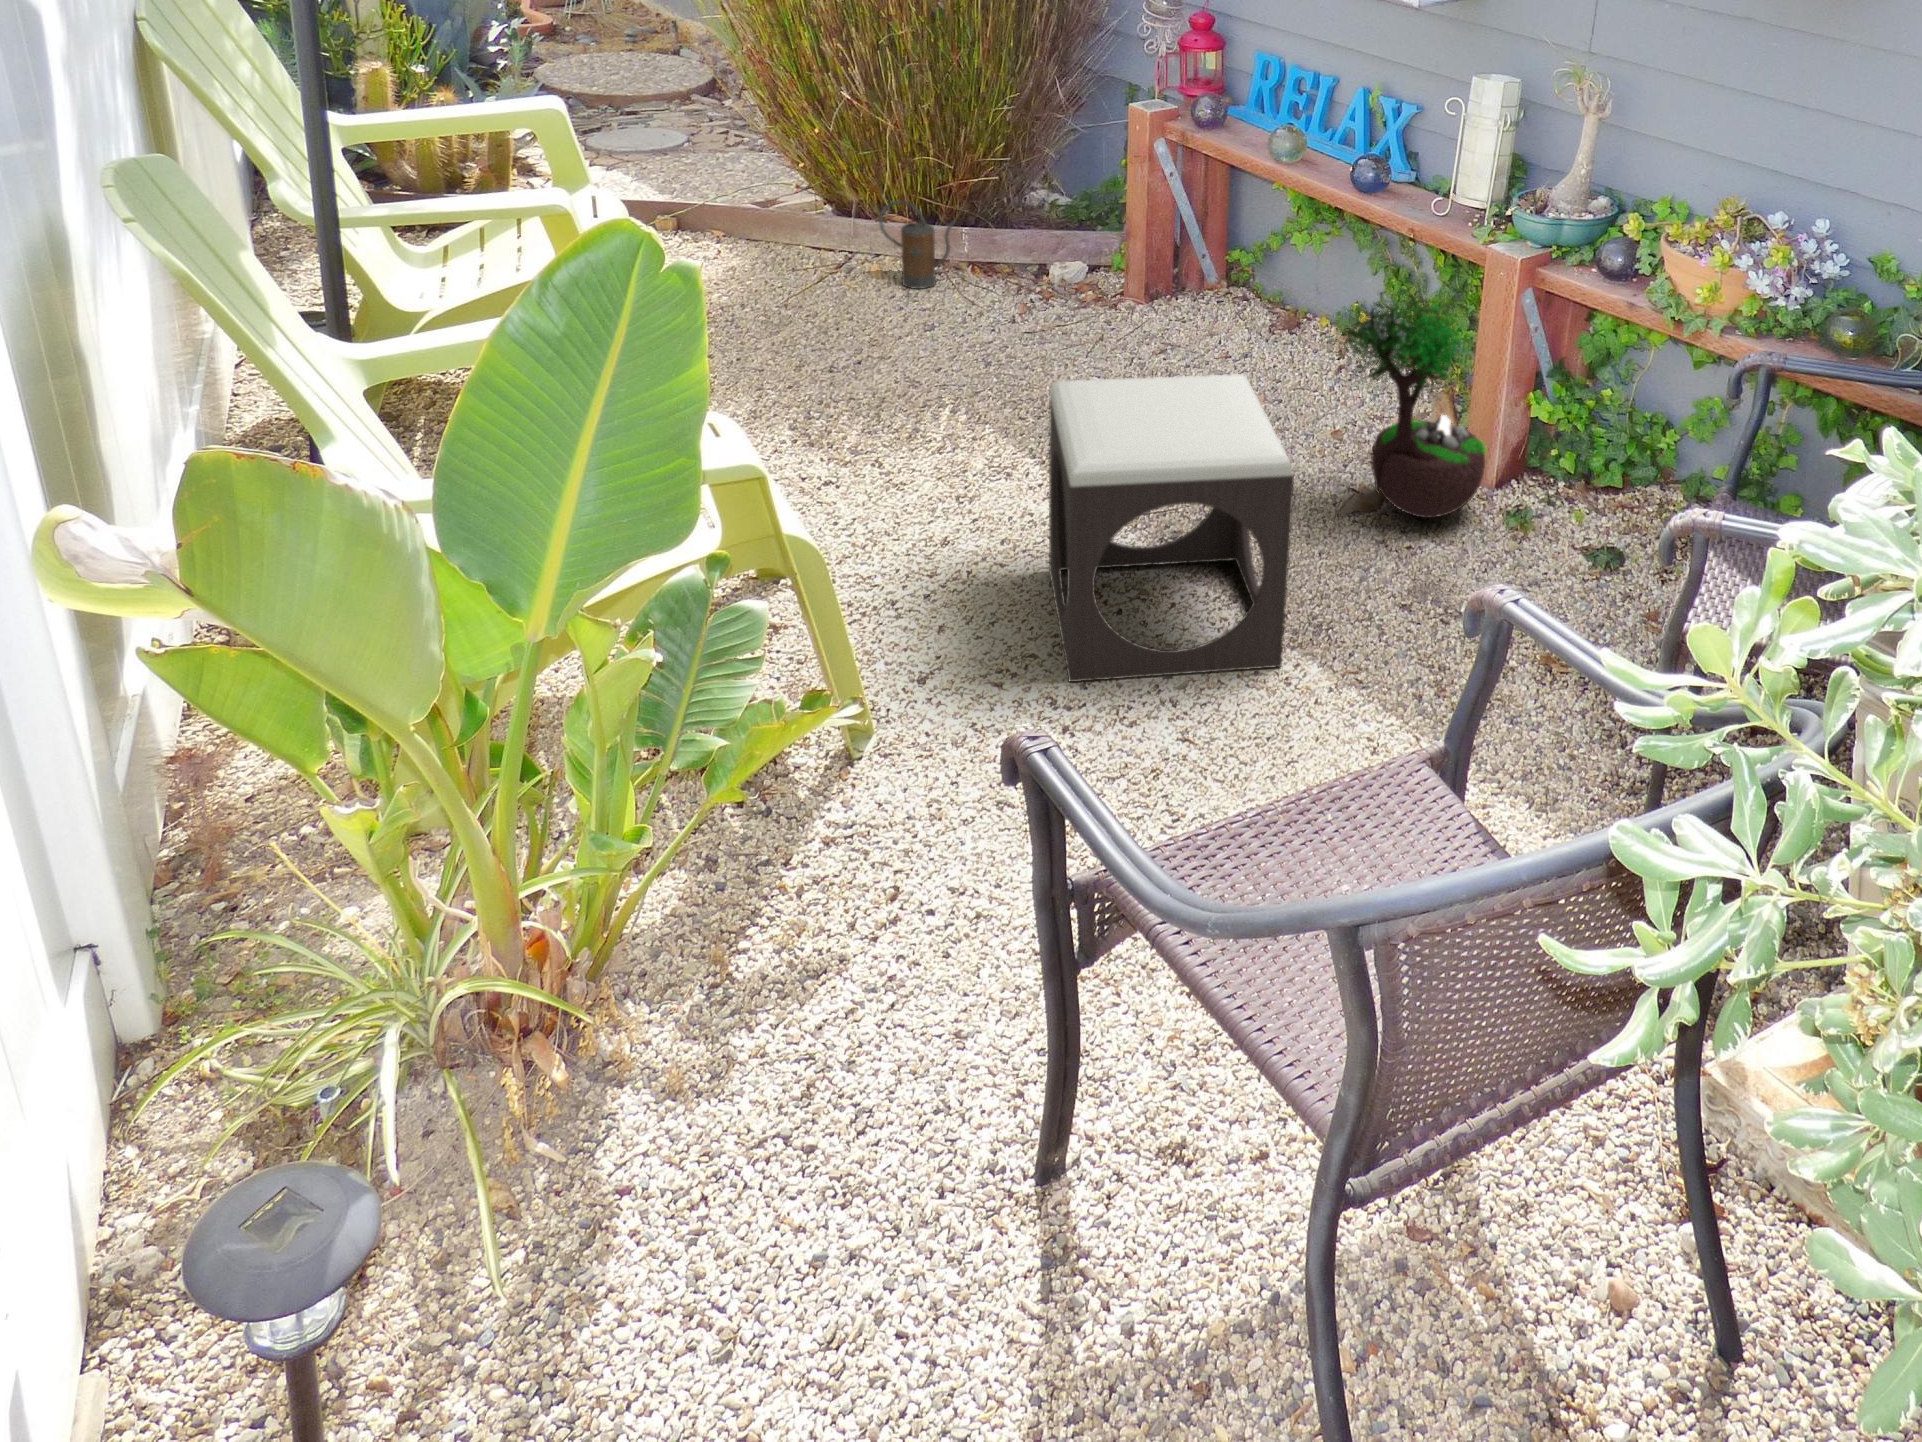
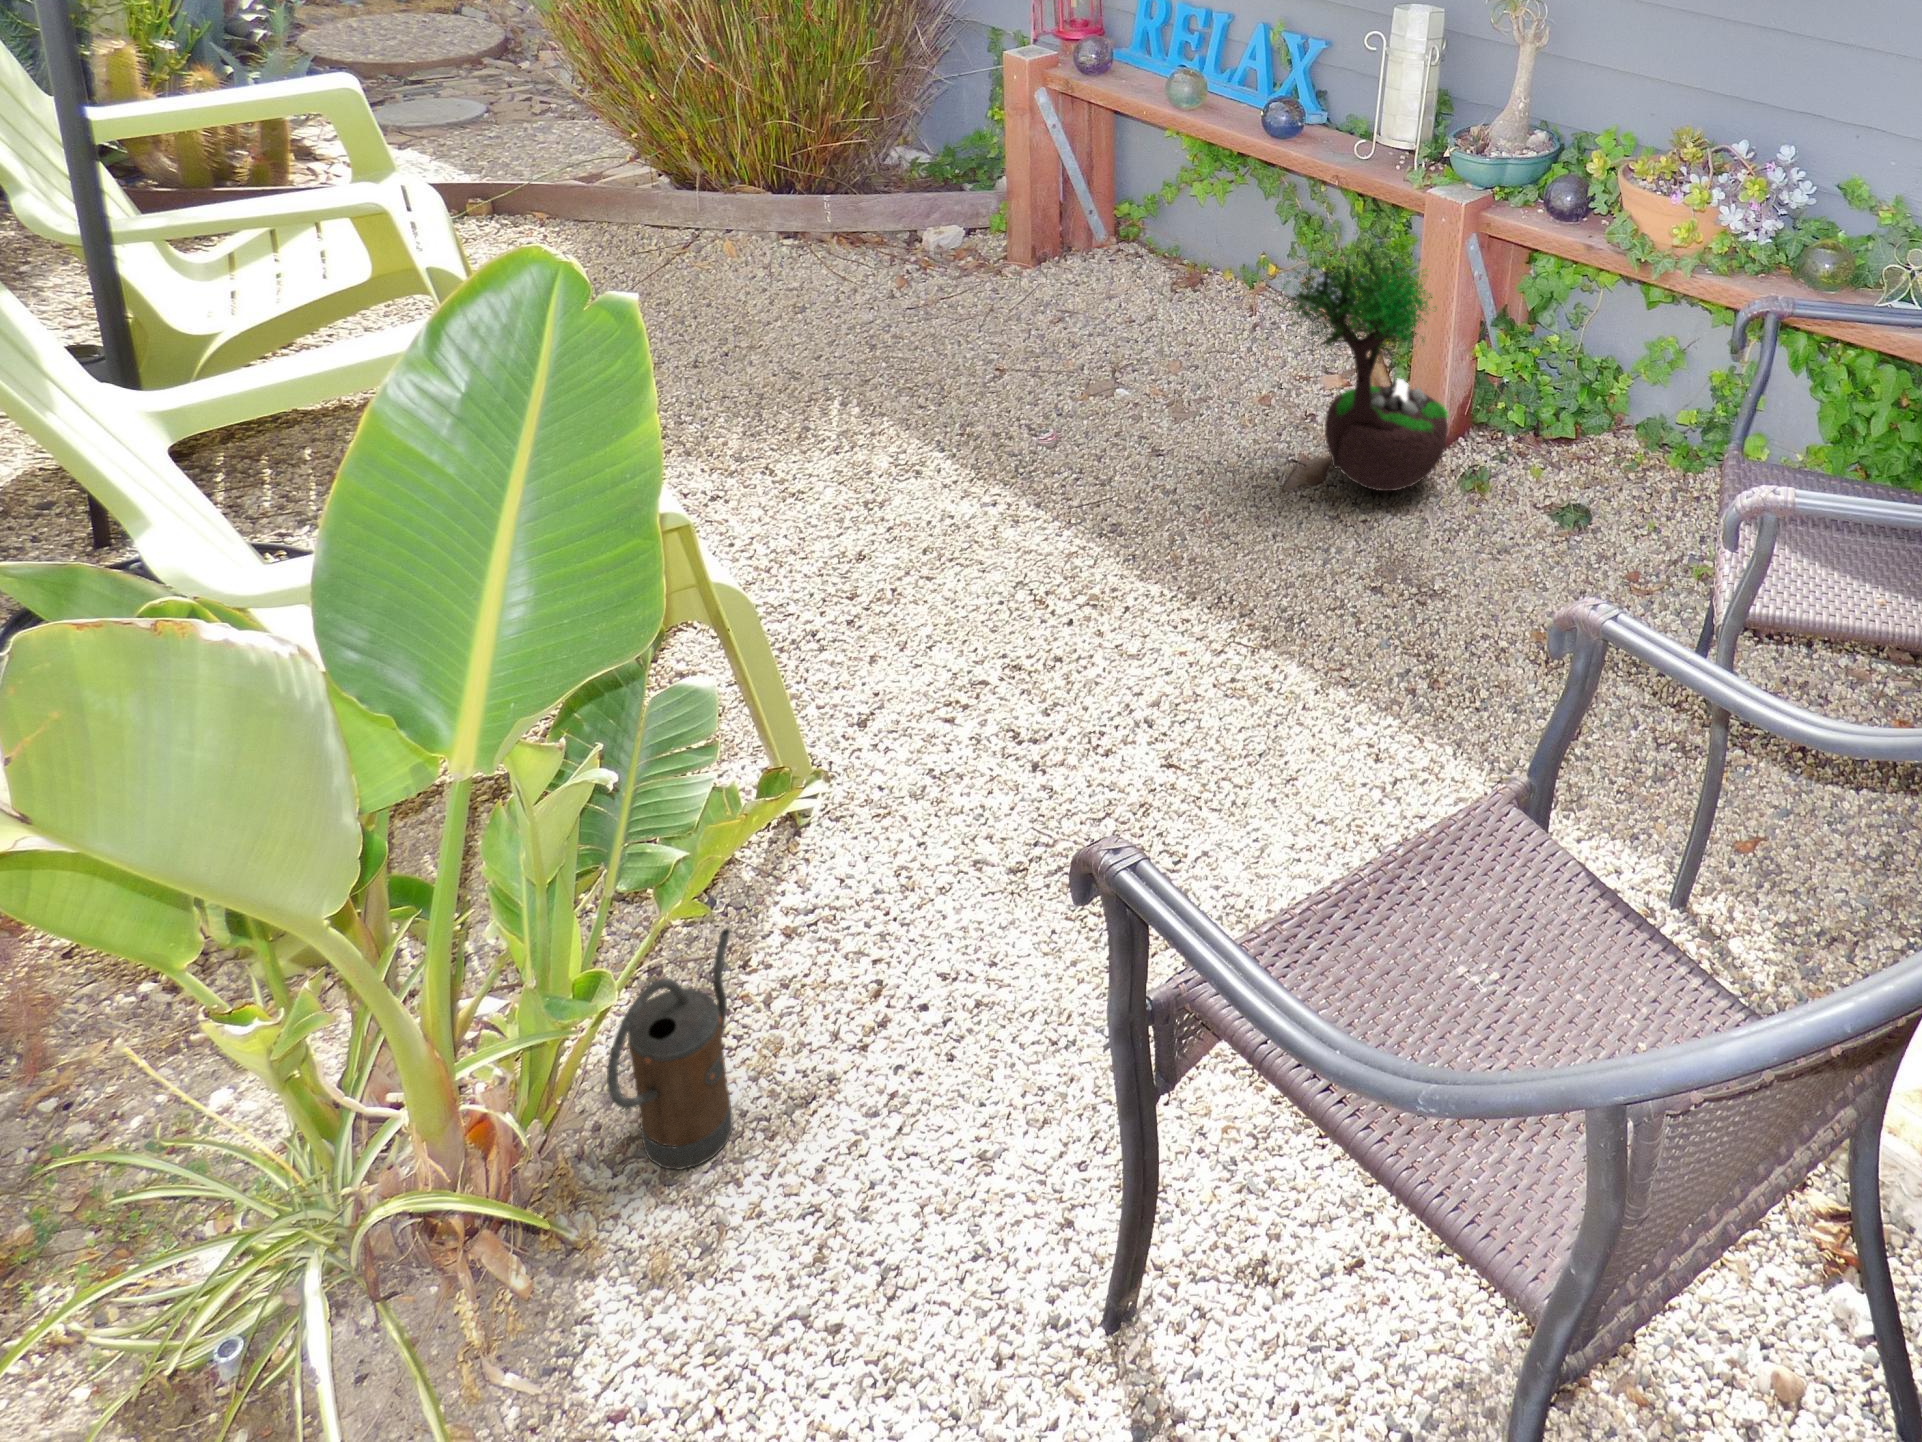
watering can: present [879,201,956,289] -> present [607,928,733,1170]
footstool: present [1049,374,1294,682] -> none [982,352,1277,715]

